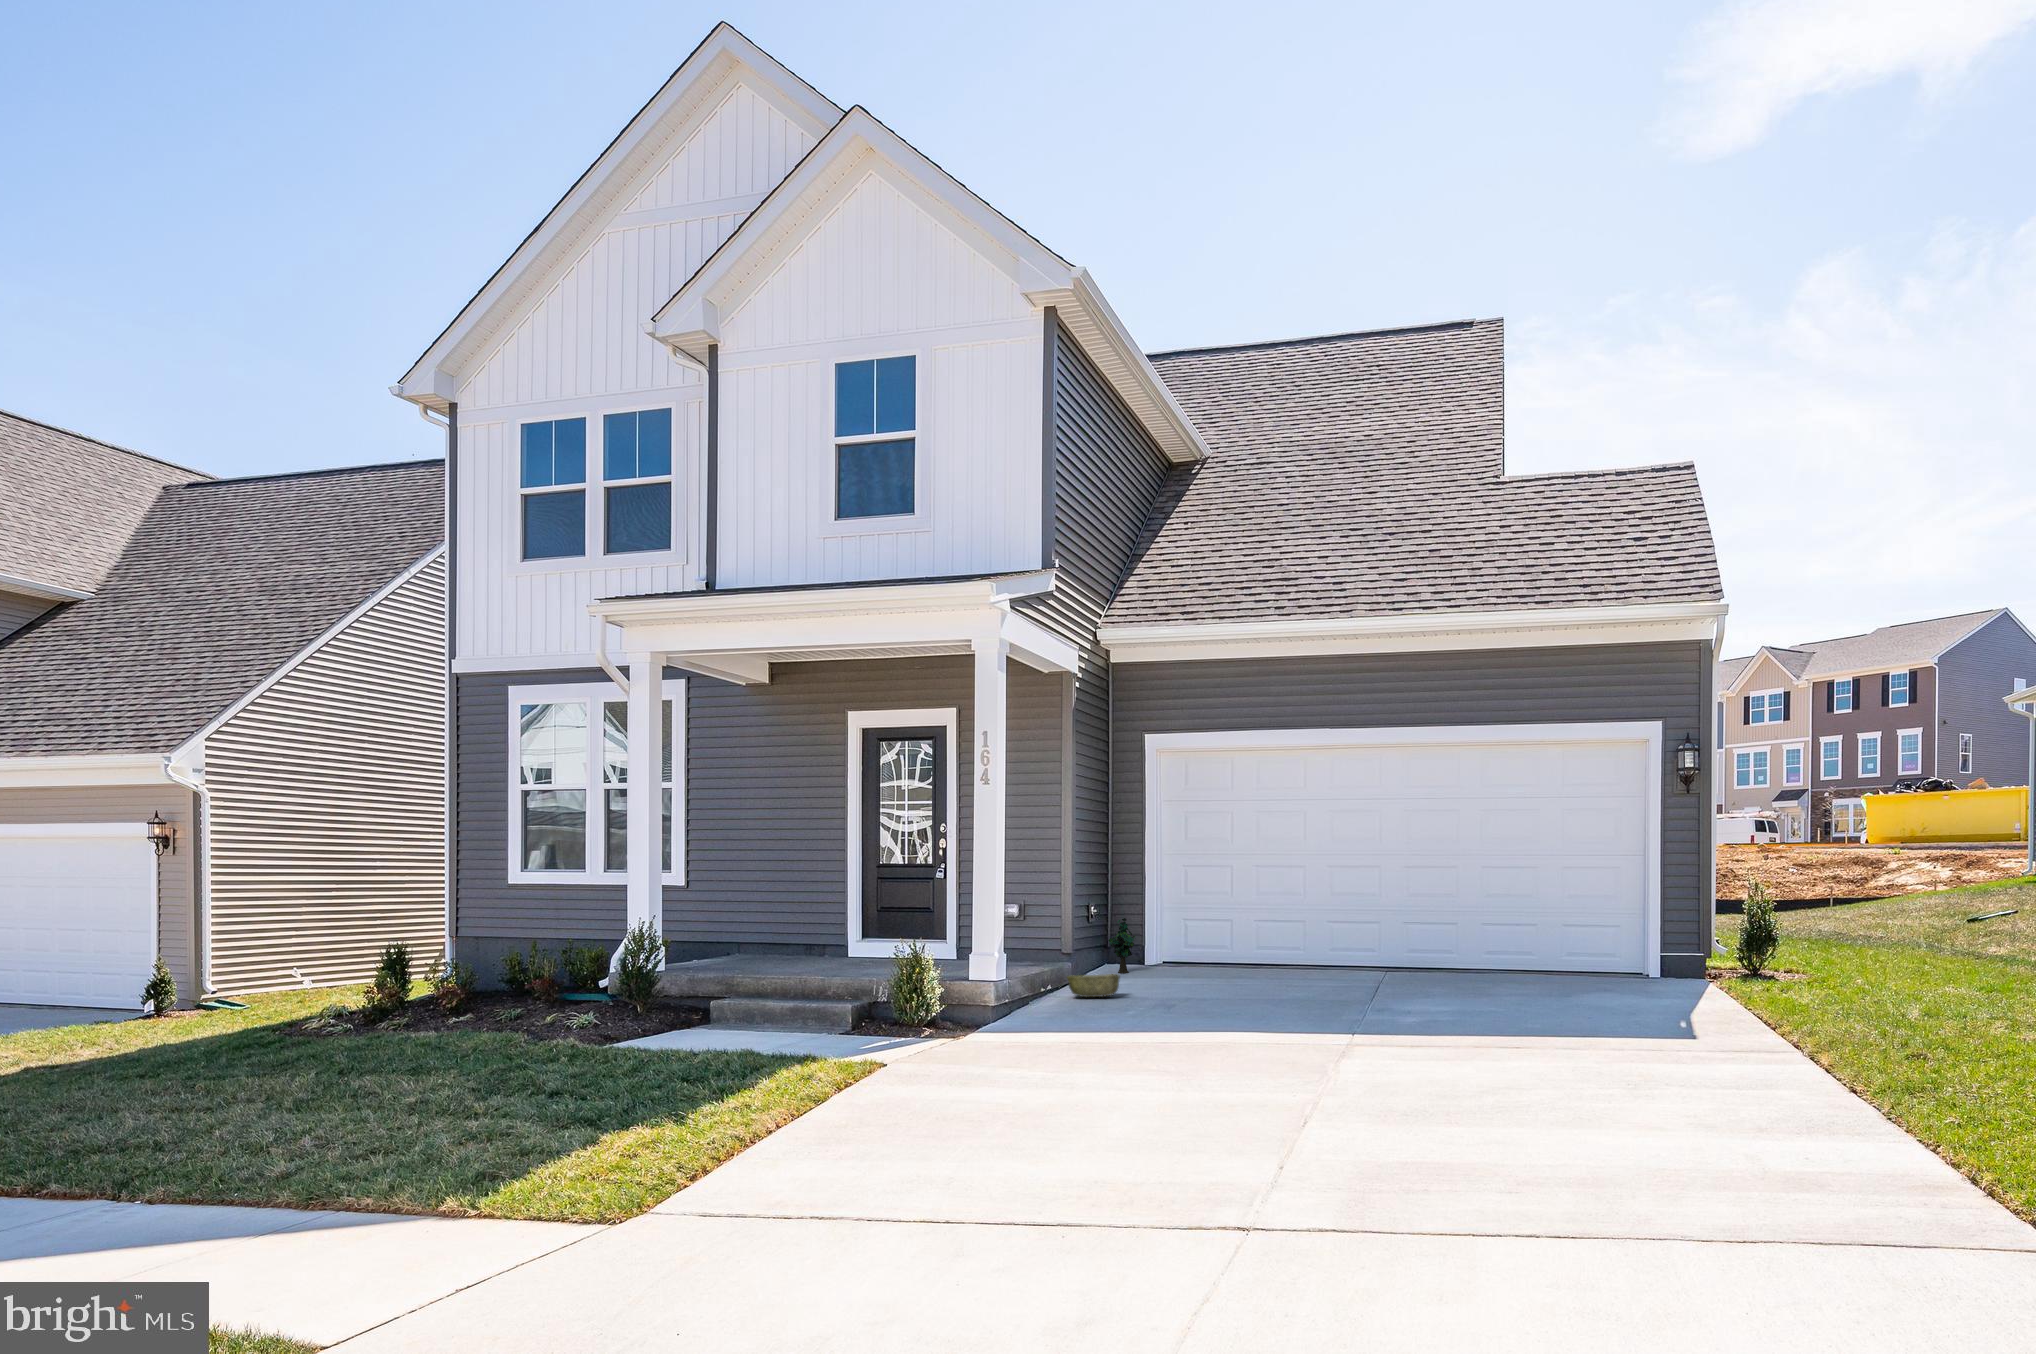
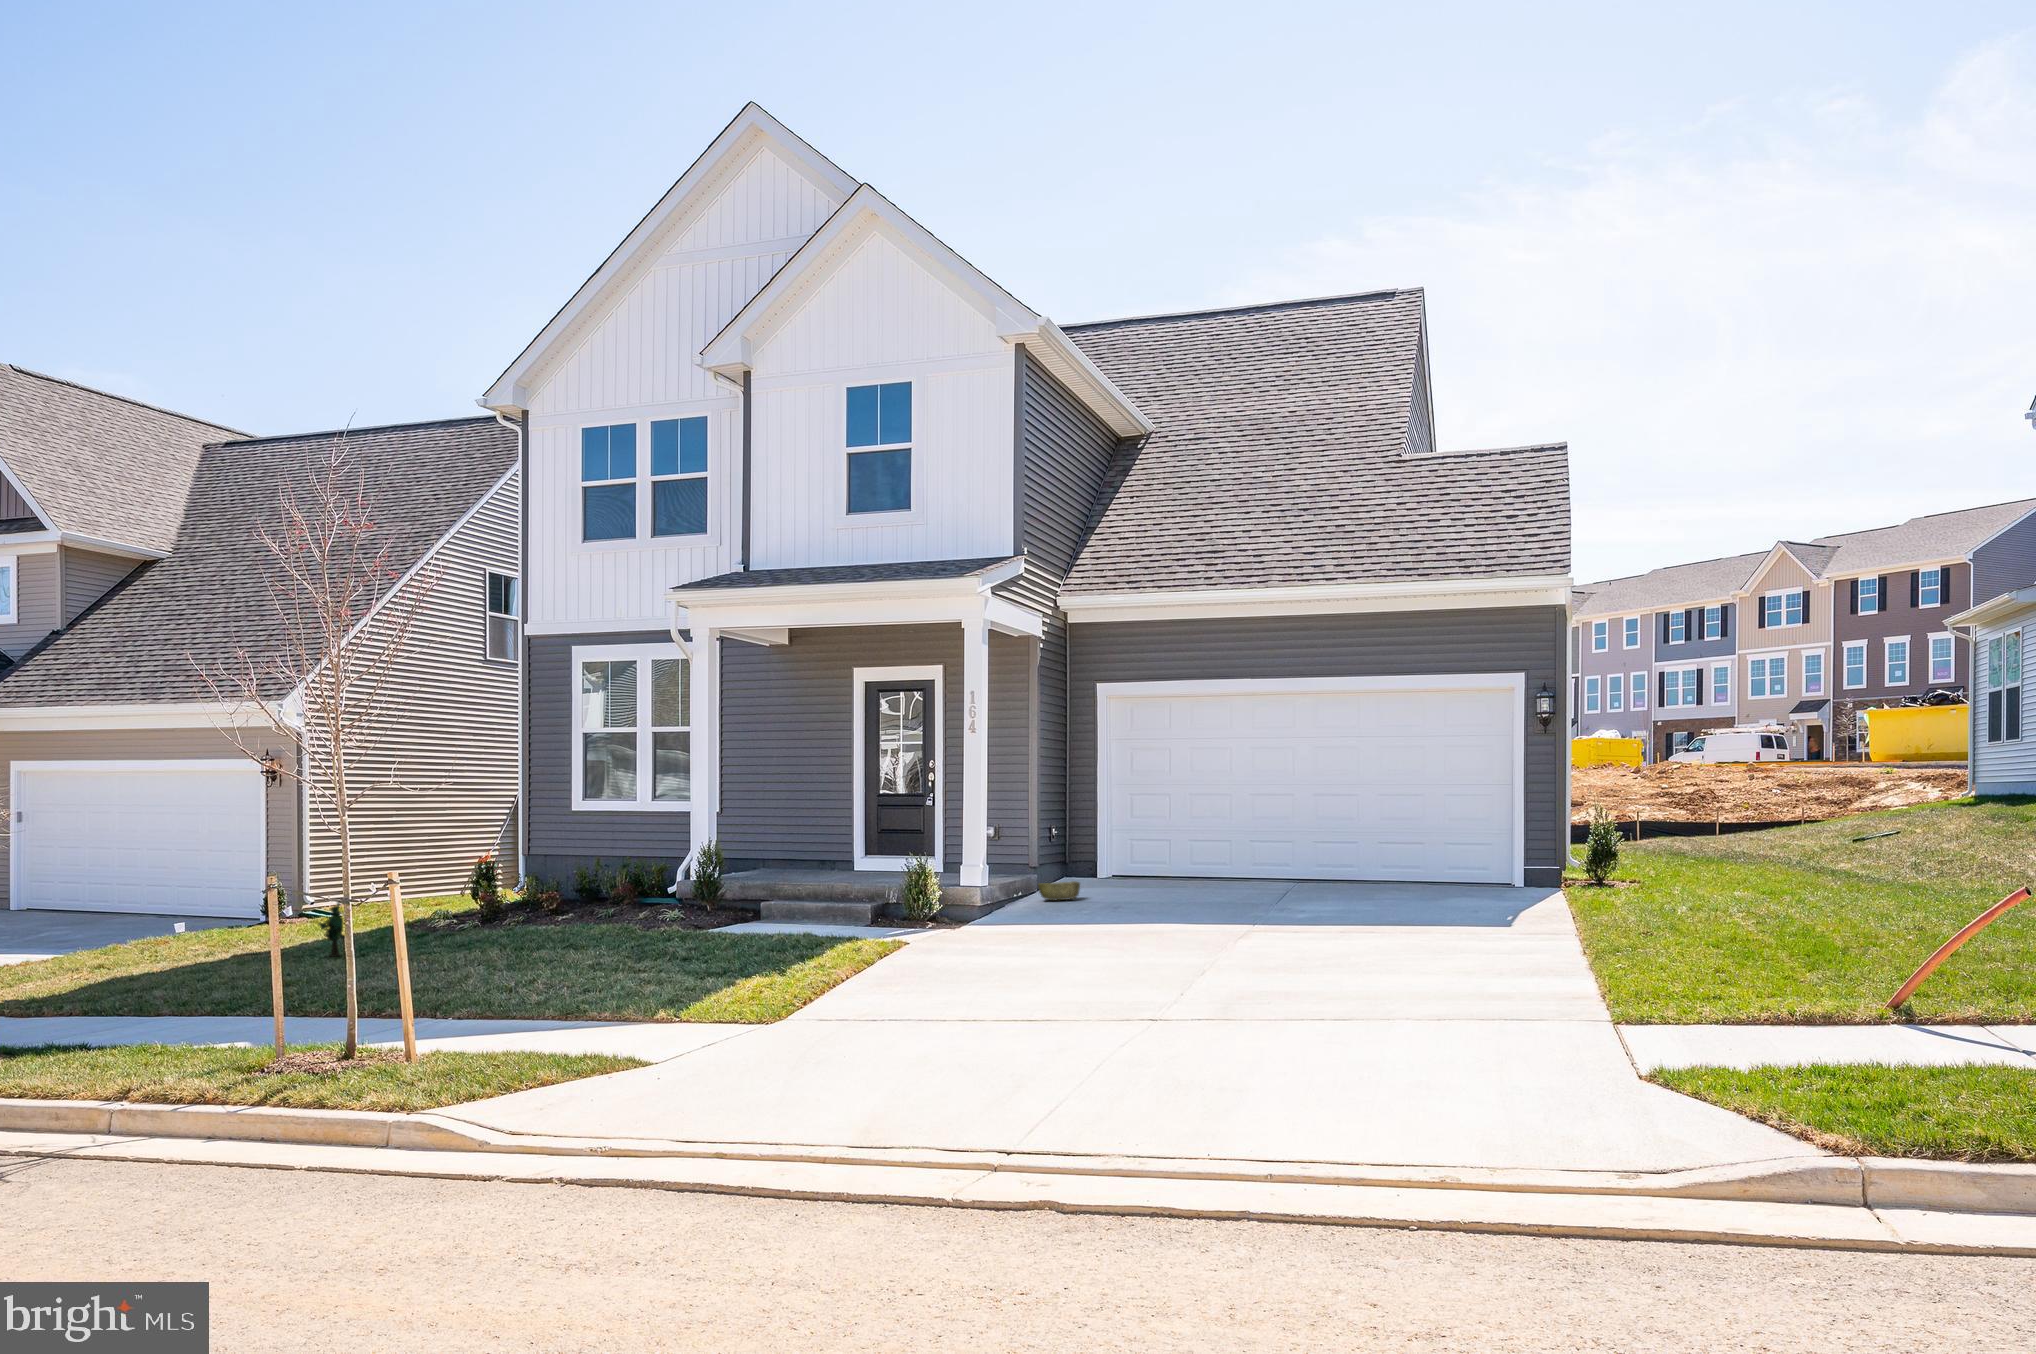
decorative plant: present [1108,918,1135,973] -> present [318,902,345,957]

